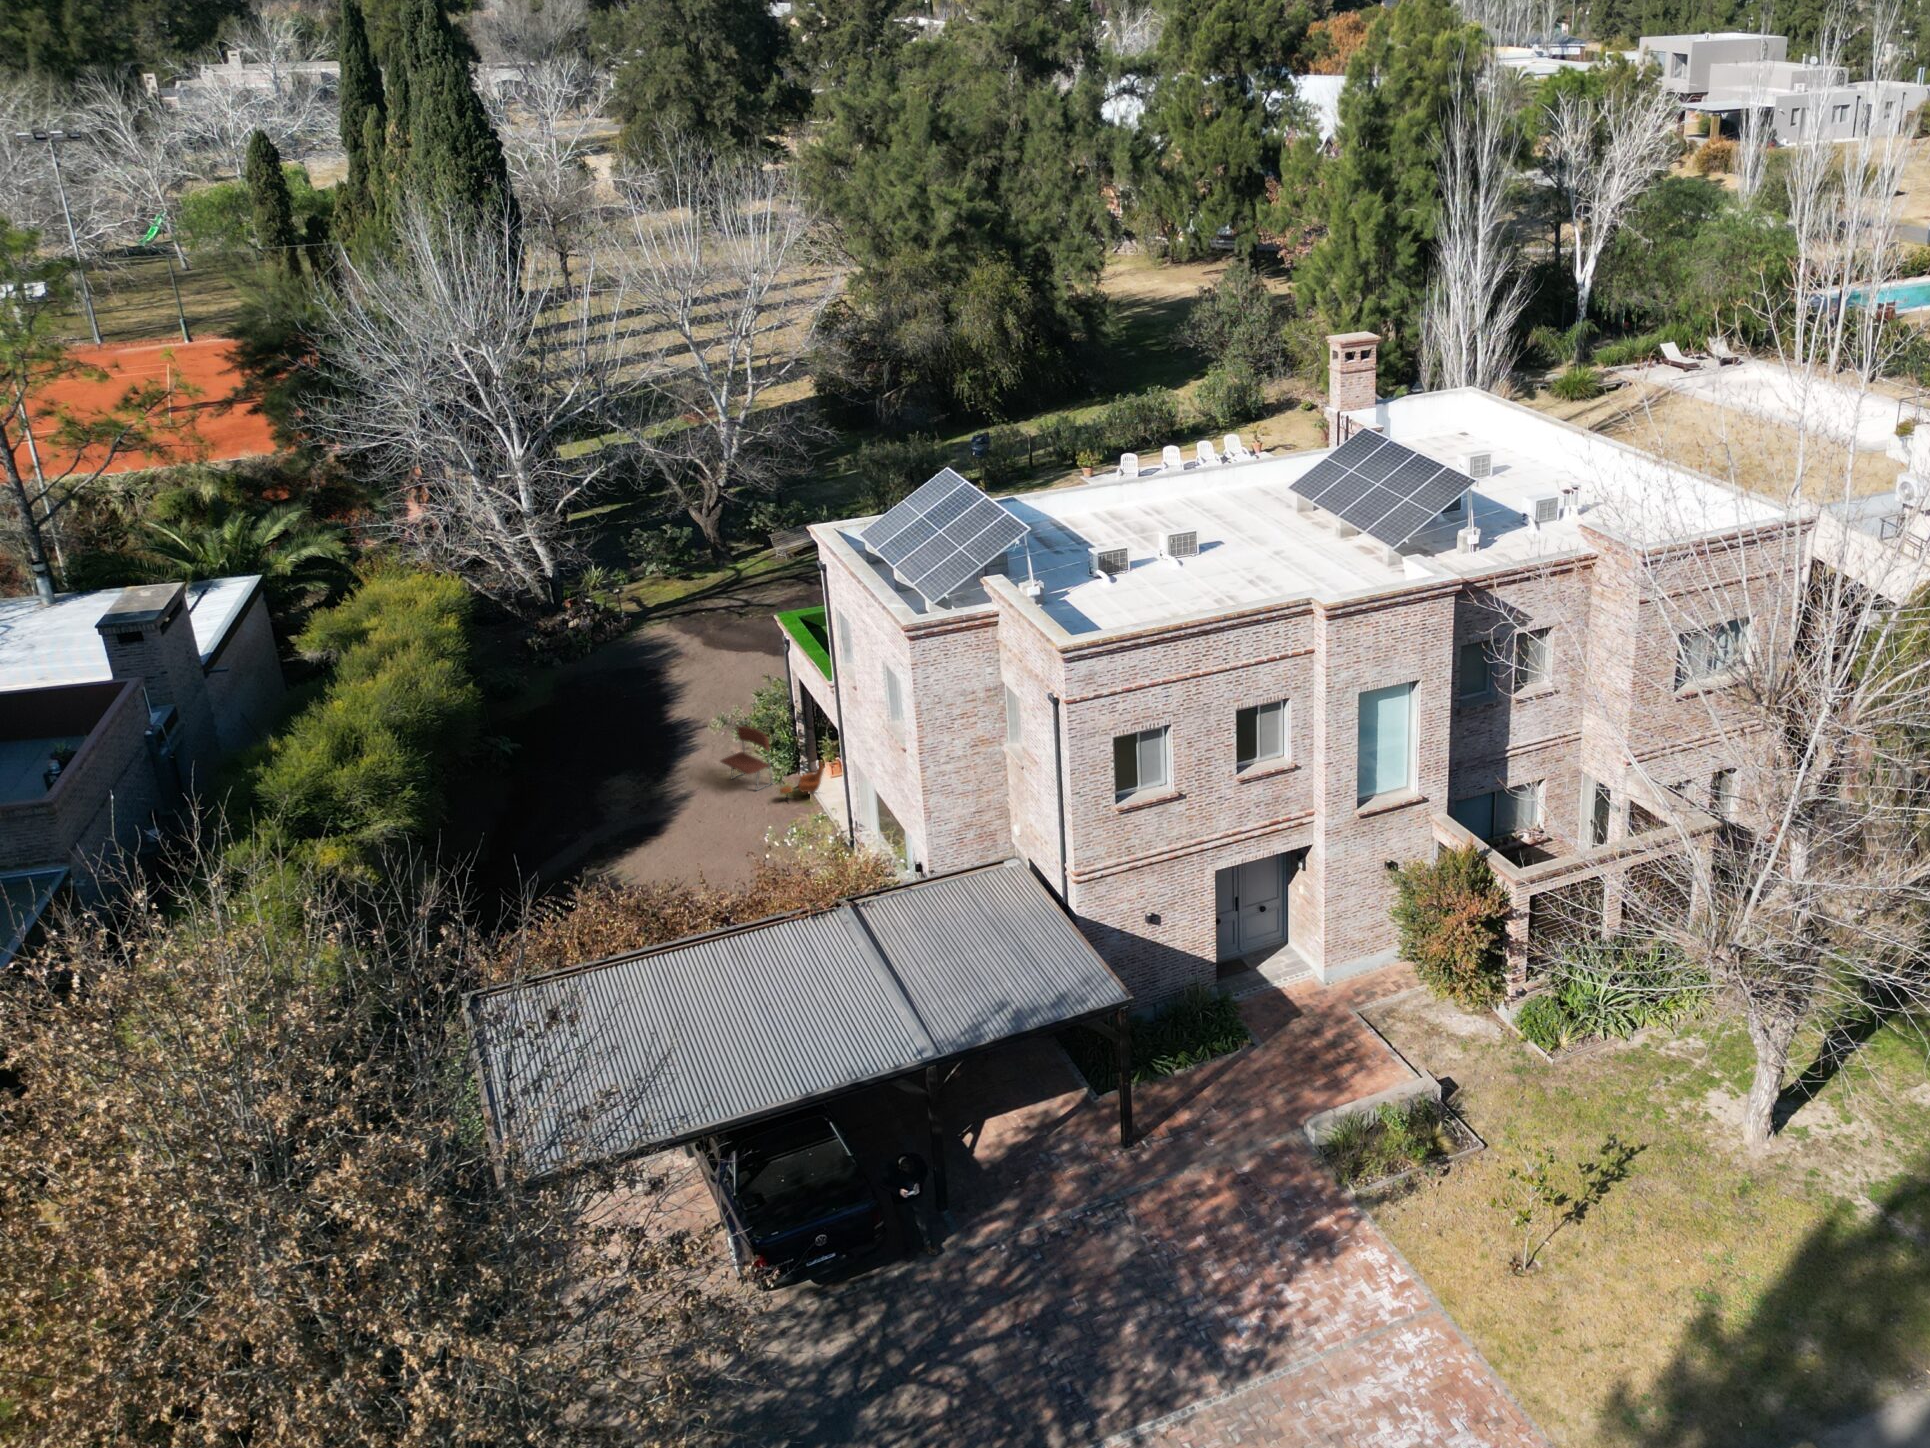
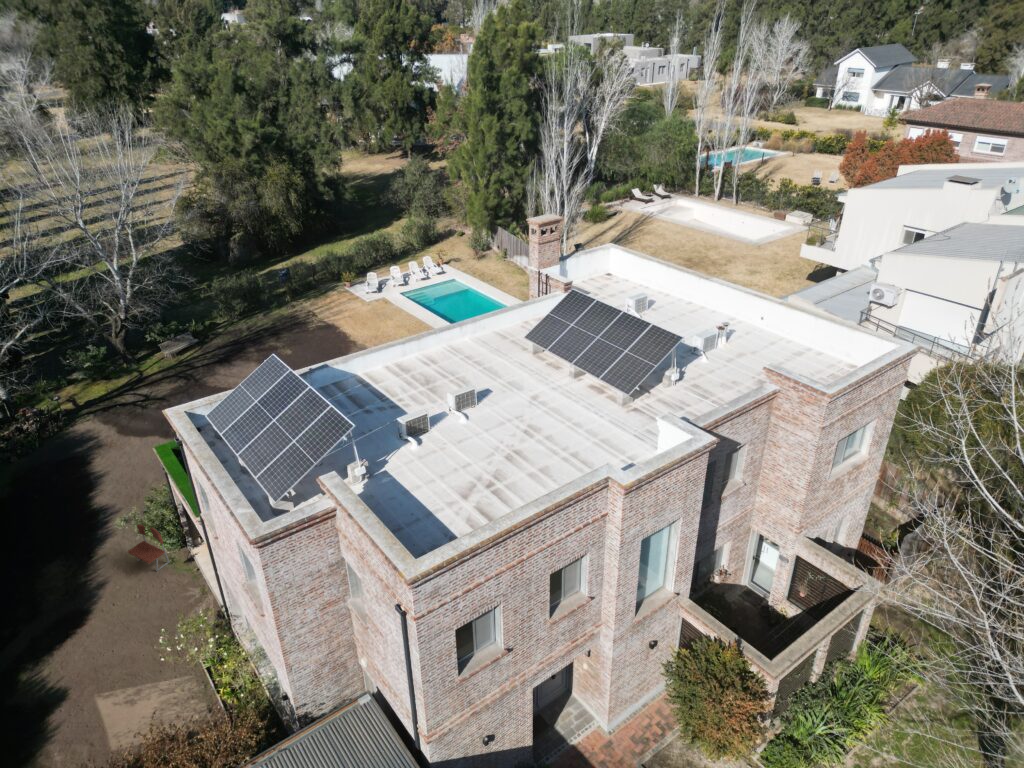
lounge chair: present [780,762,824,799] -> none [174,548,208,582]

